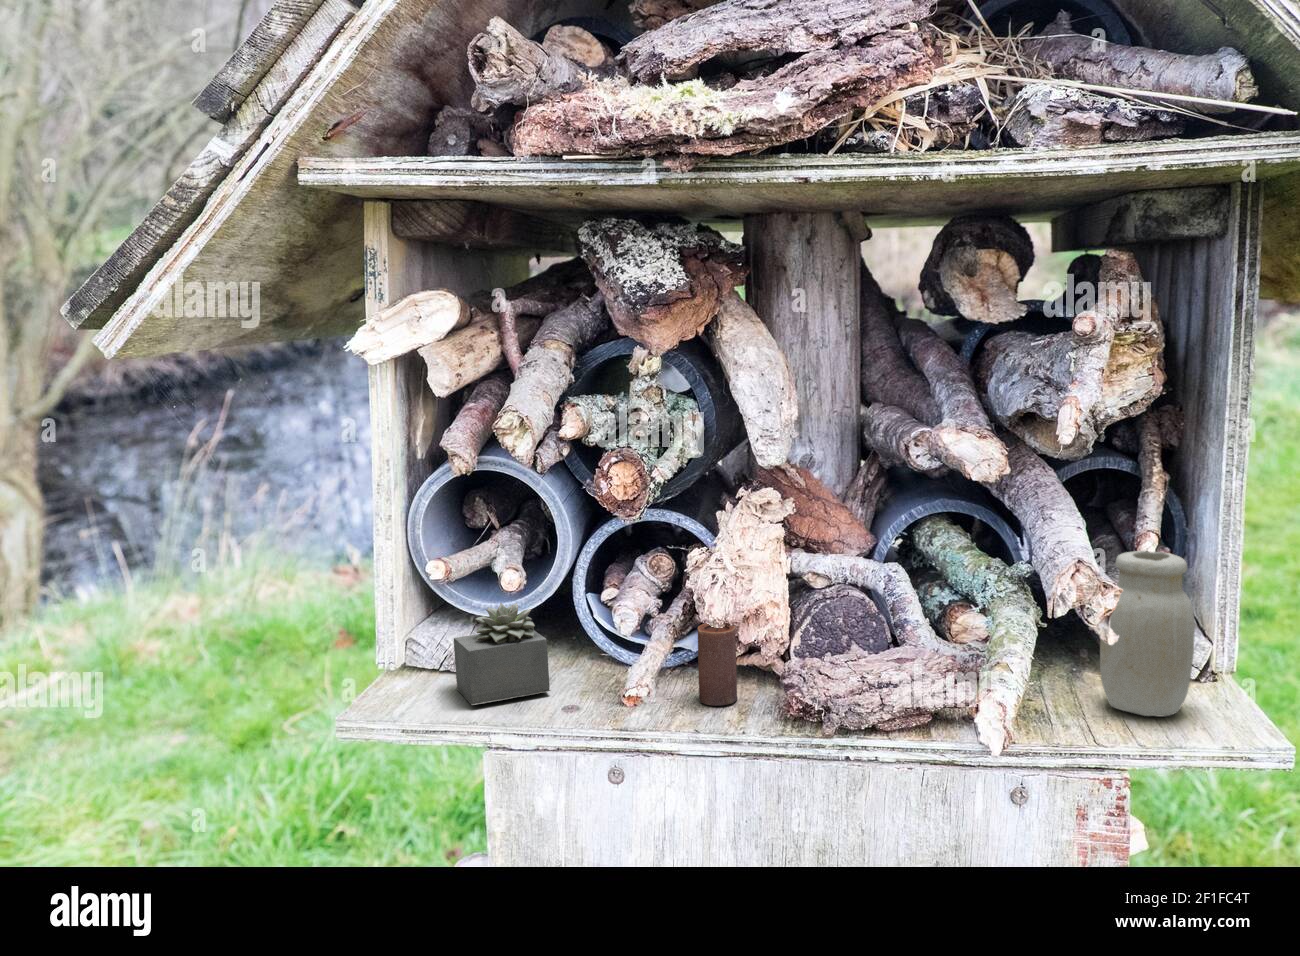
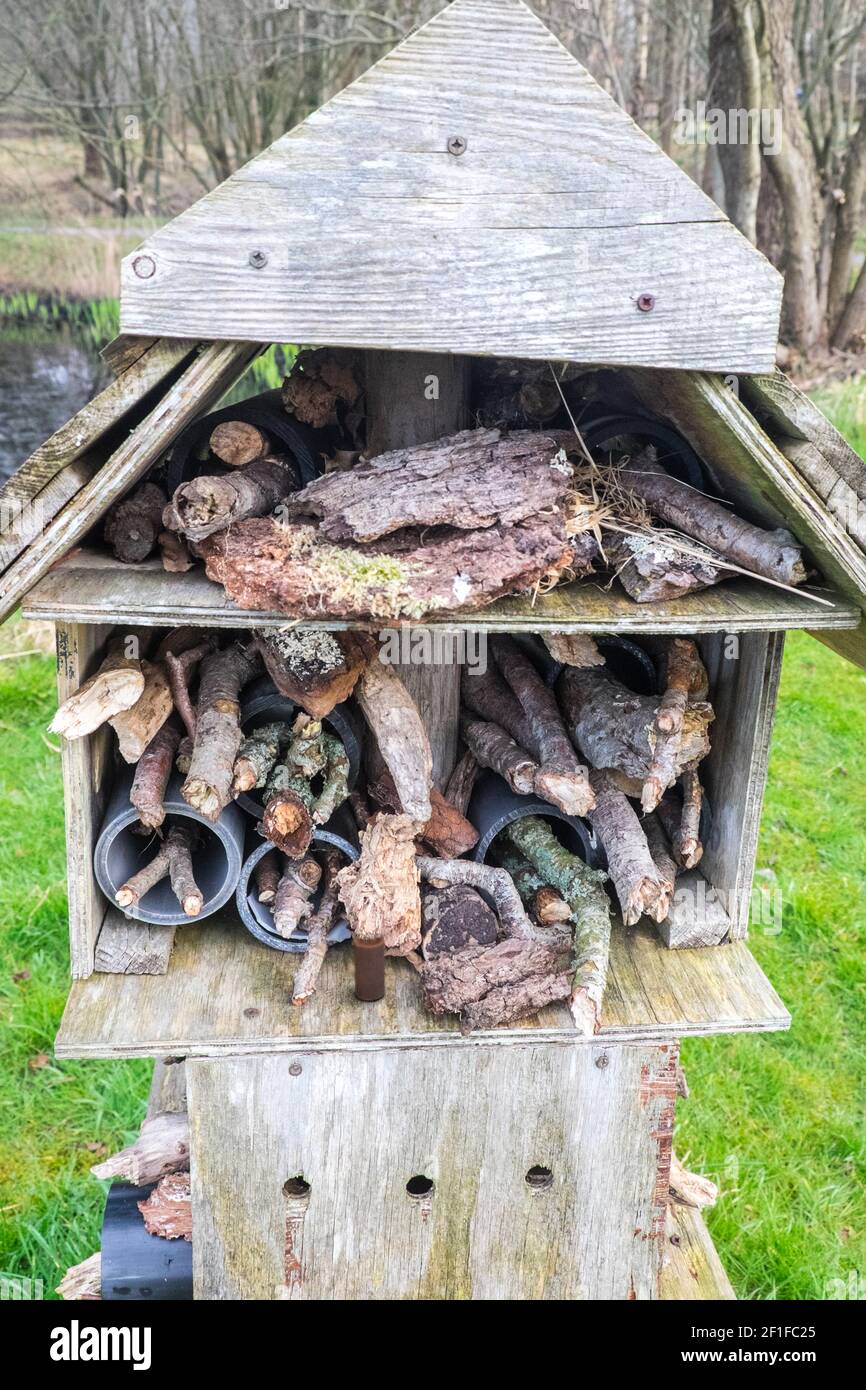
jar: present [1100,551,1195,717] -> none [655,868,722,989]
succulent plant: present [454,603,551,705] -> none [146,923,233,1018]

